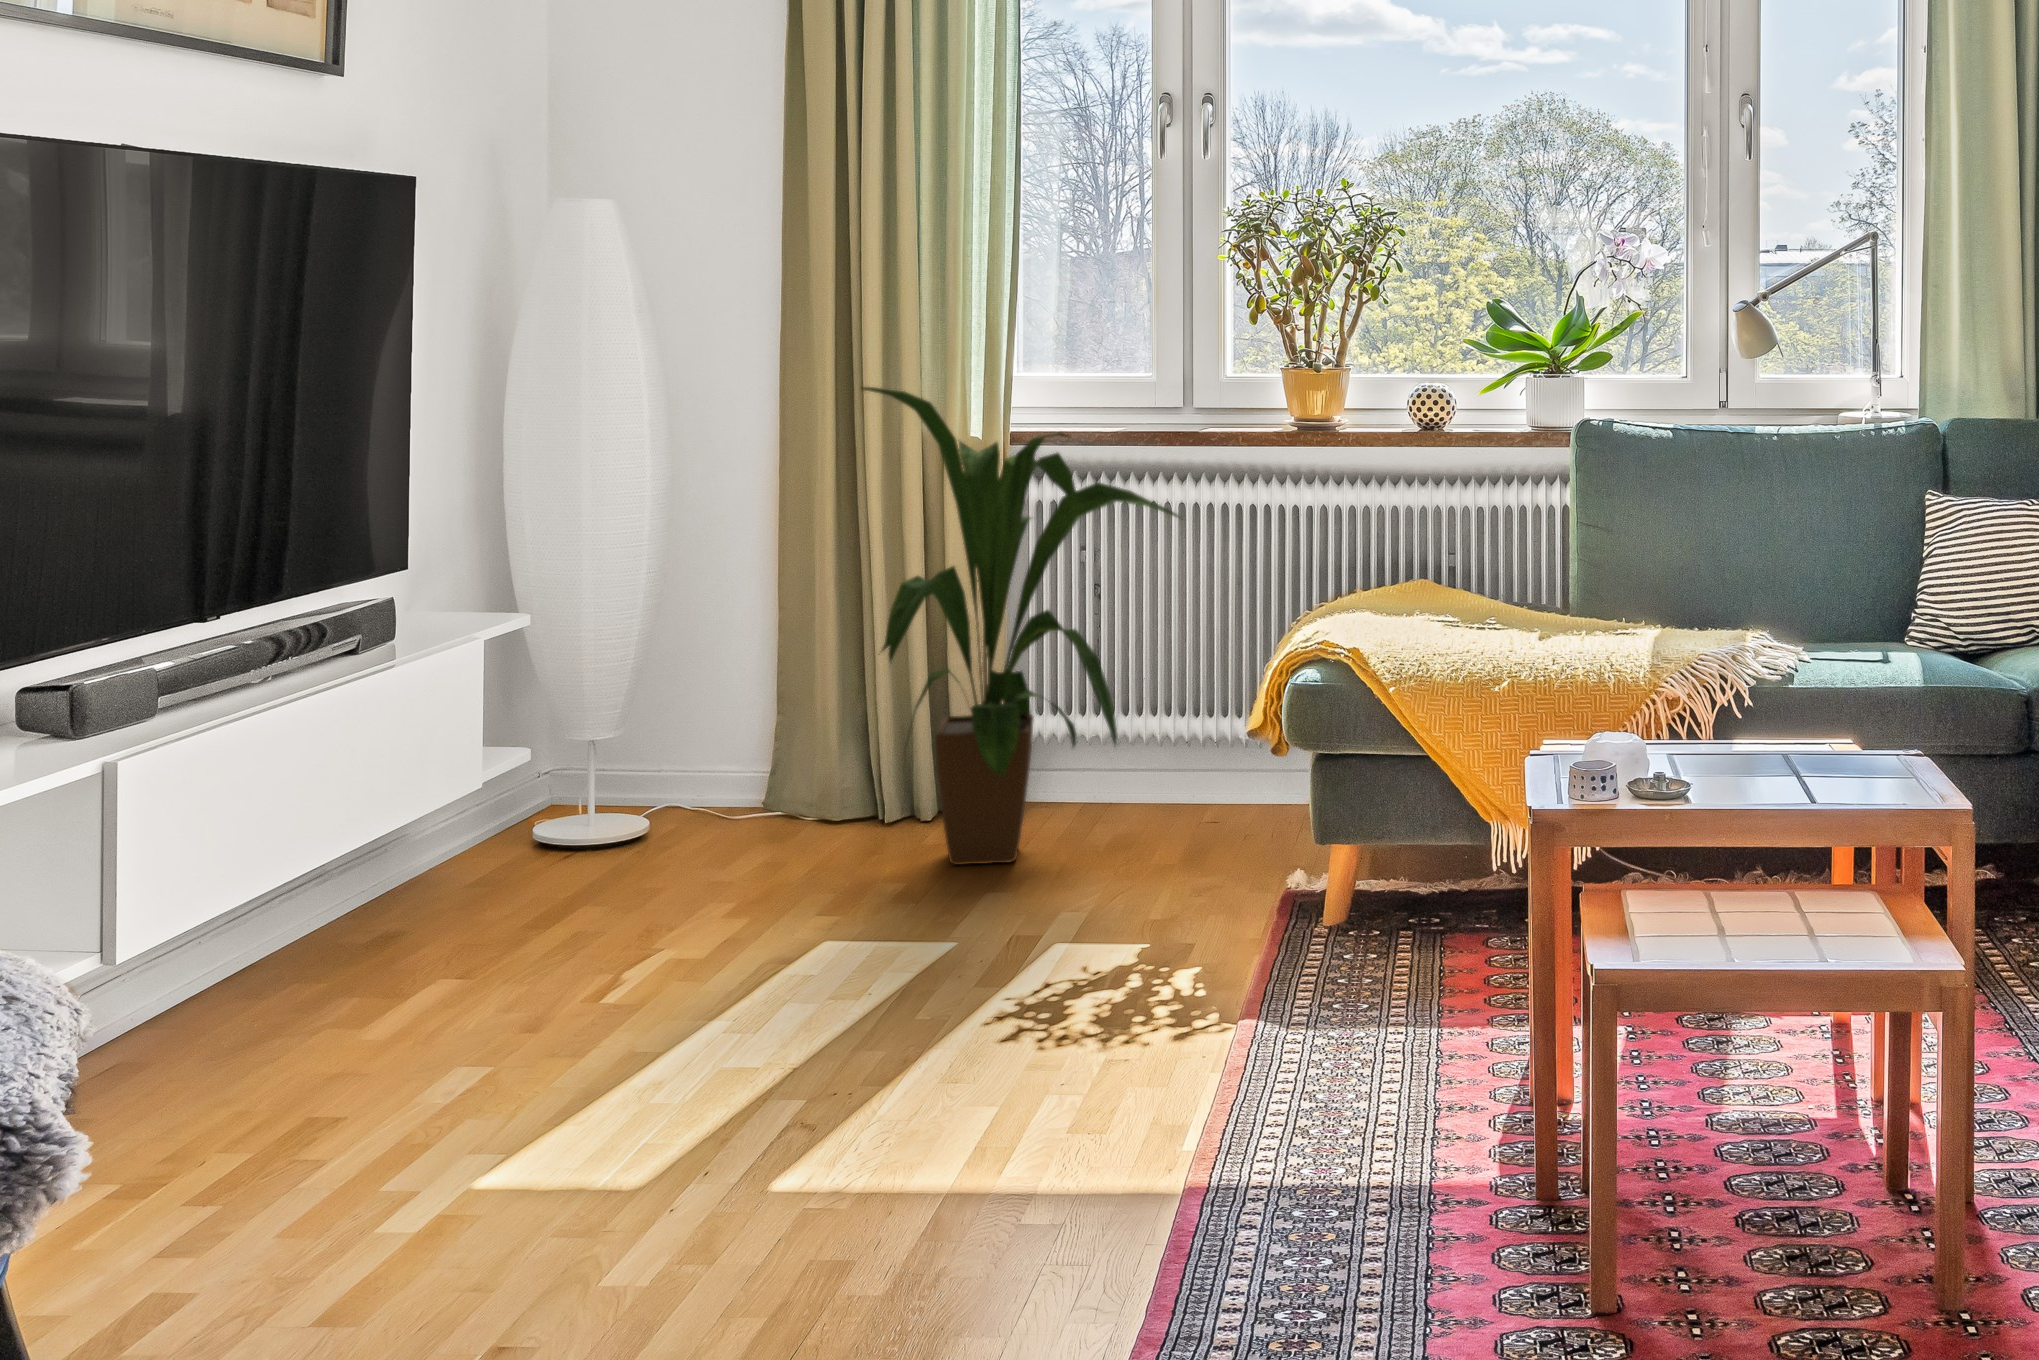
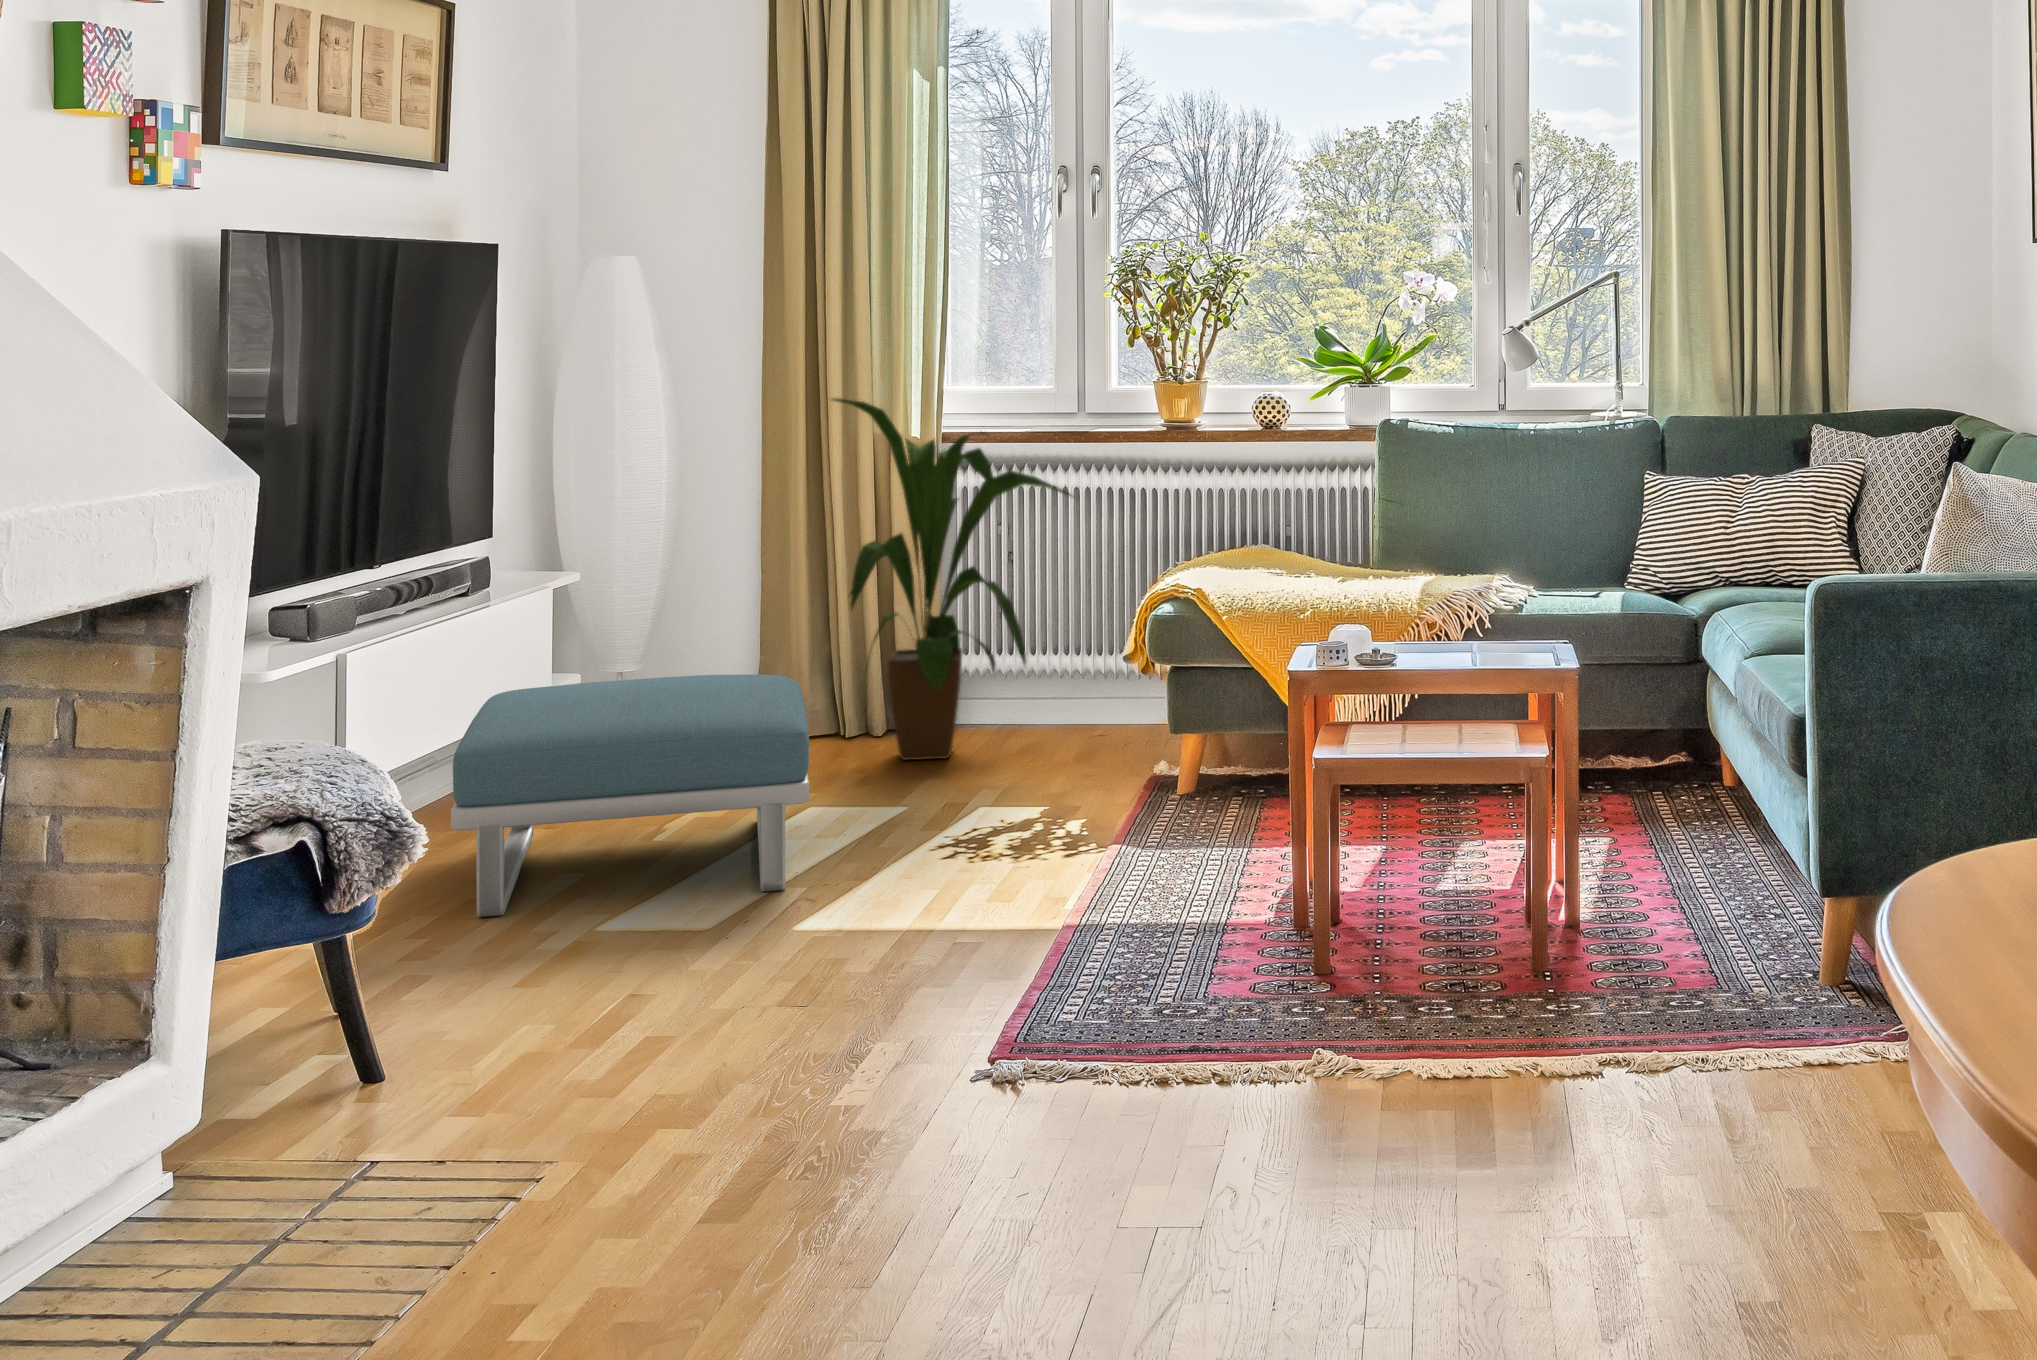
footstool: none [256,769,806,1163] -> present [451,674,809,917]

